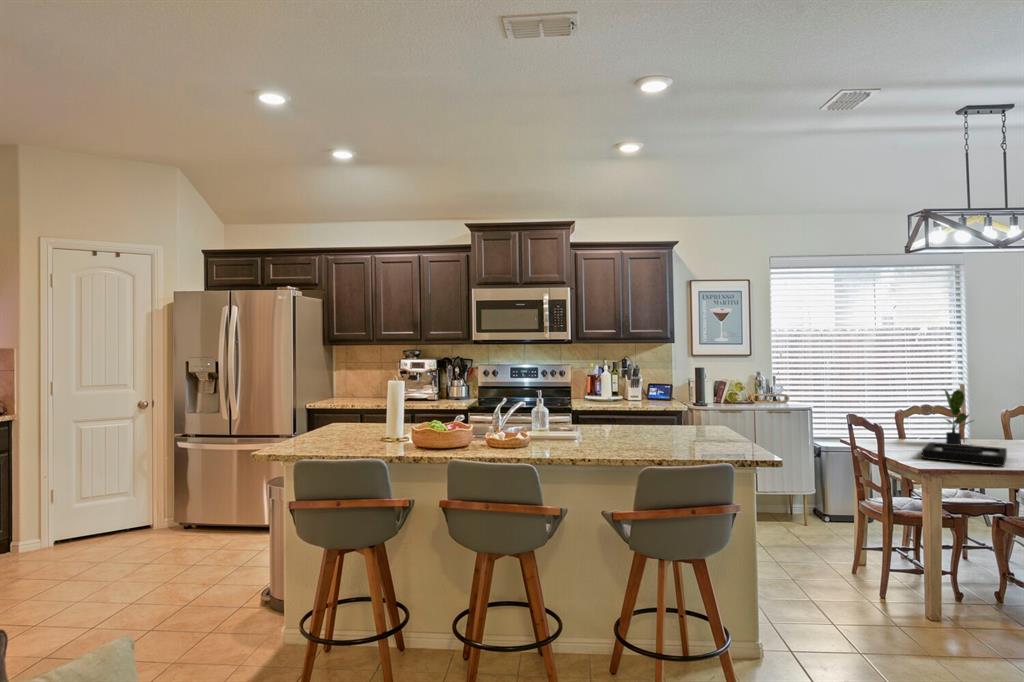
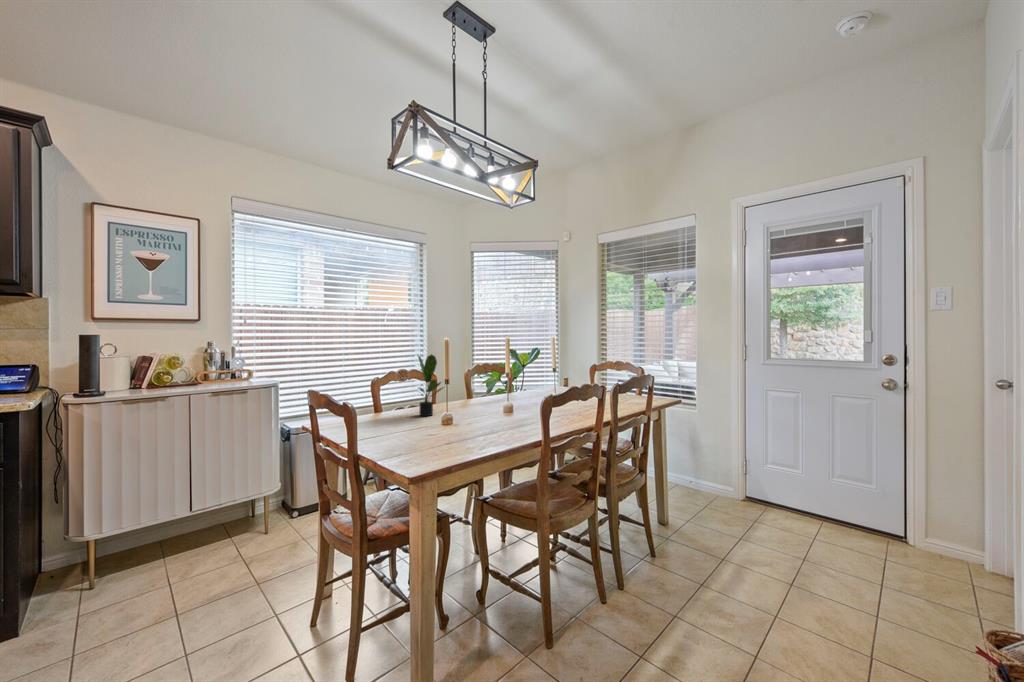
decorative tray: present [922,442,1007,466] -> none [400,417,486,449]

